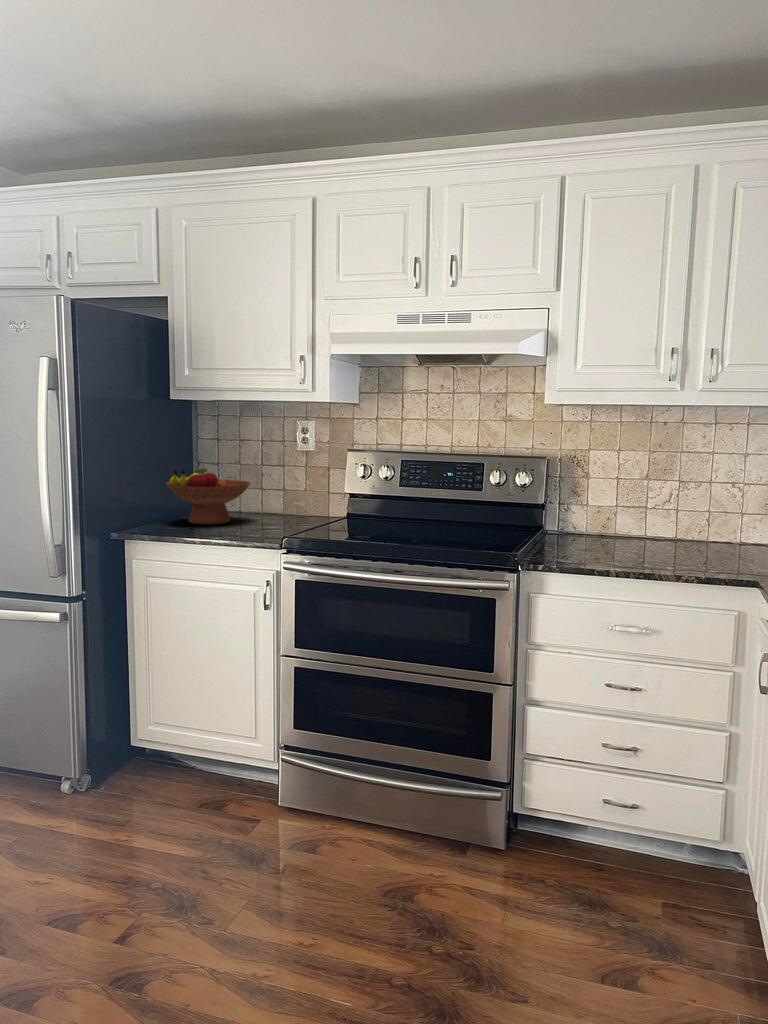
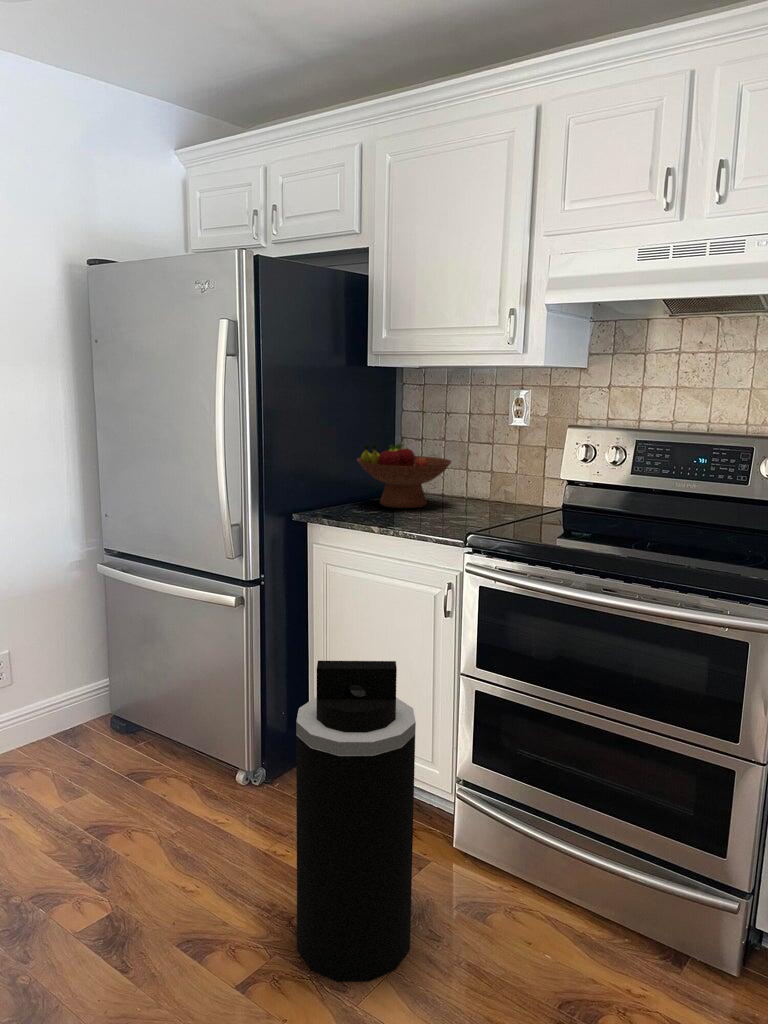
trash can: none [158,642,260,914] -> present [296,661,416,982]

